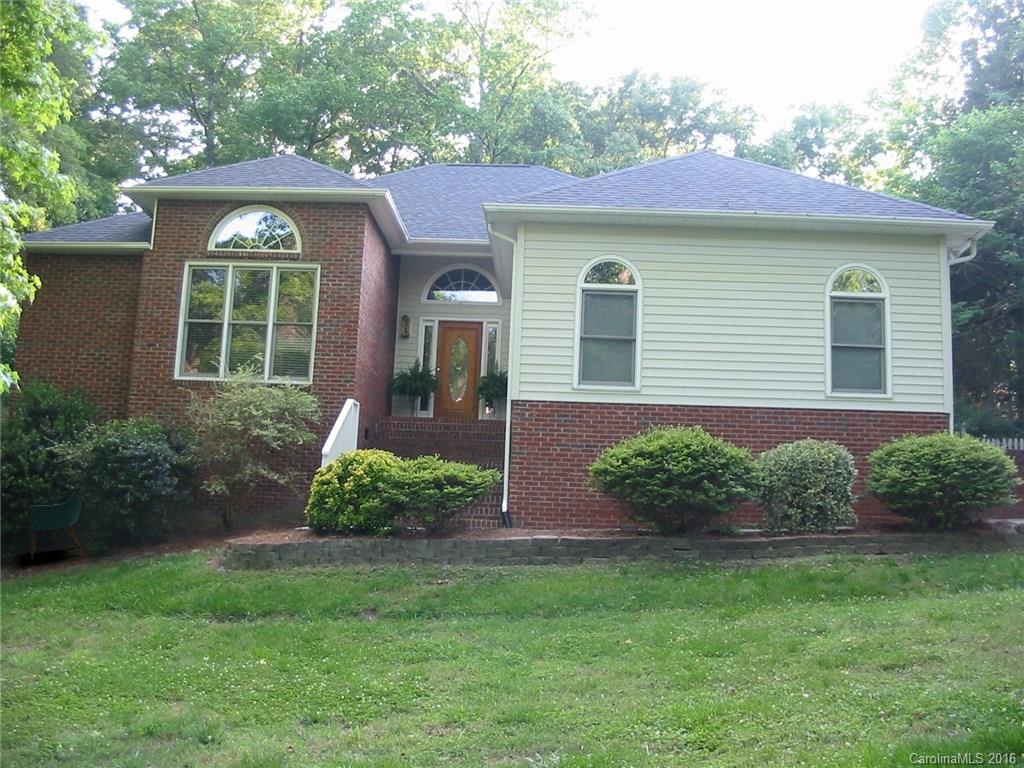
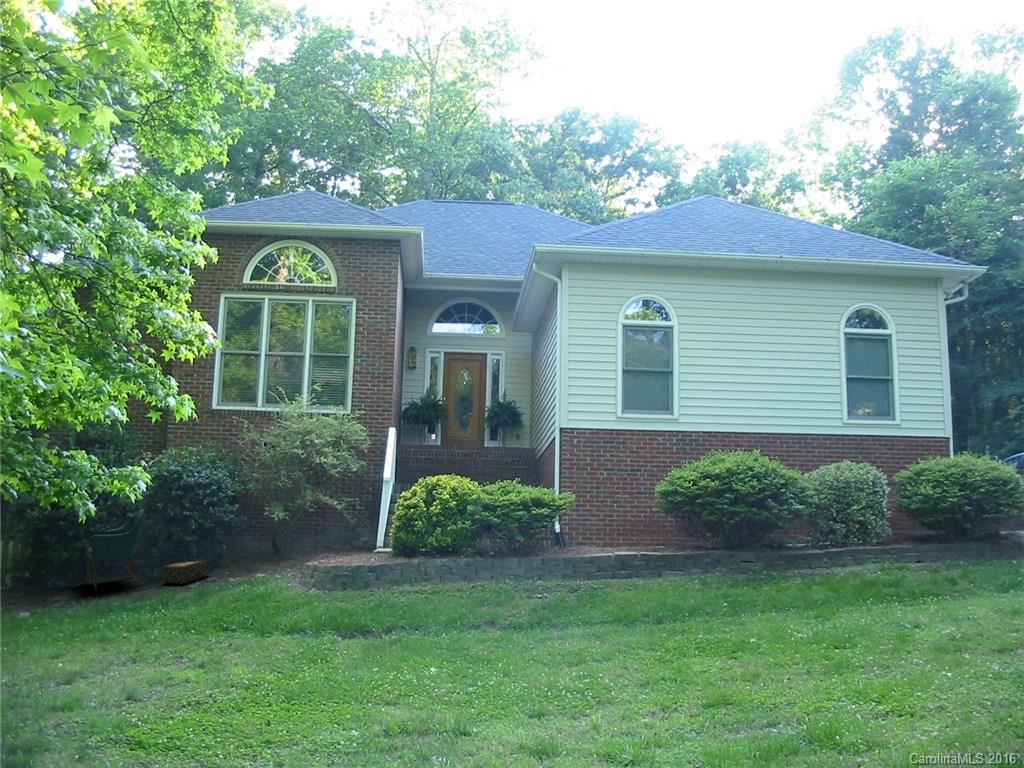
woven basket: none [100,530,150,555] -> present [163,560,208,584]

